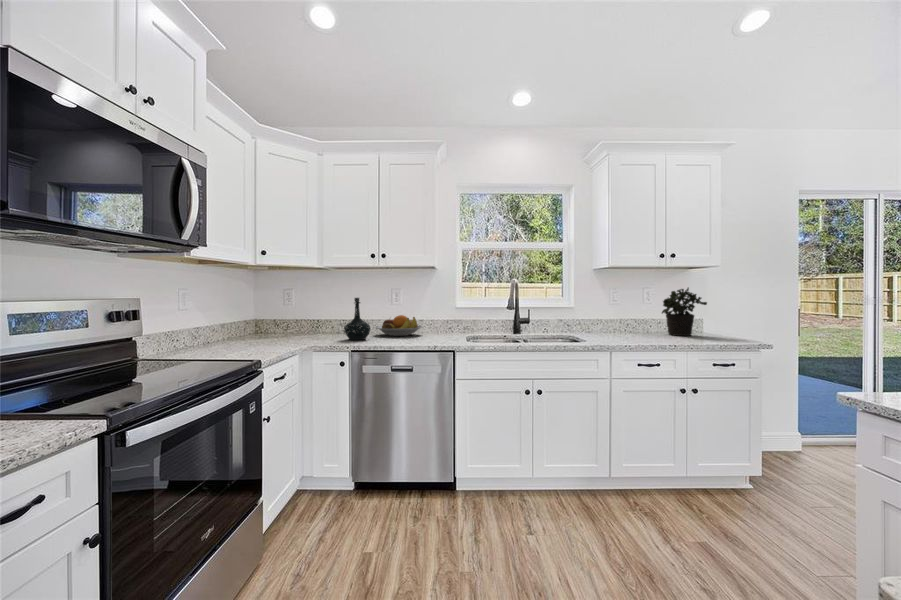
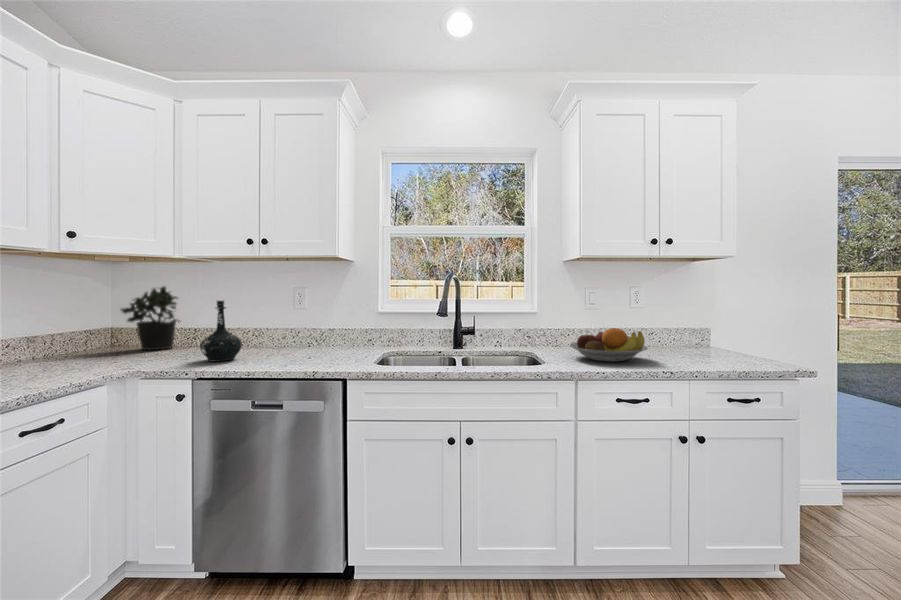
potted plant: present [662,288,707,336] -> present [121,287,177,350]
fruit bowl: present [376,315,422,336] -> present [570,328,648,362]

